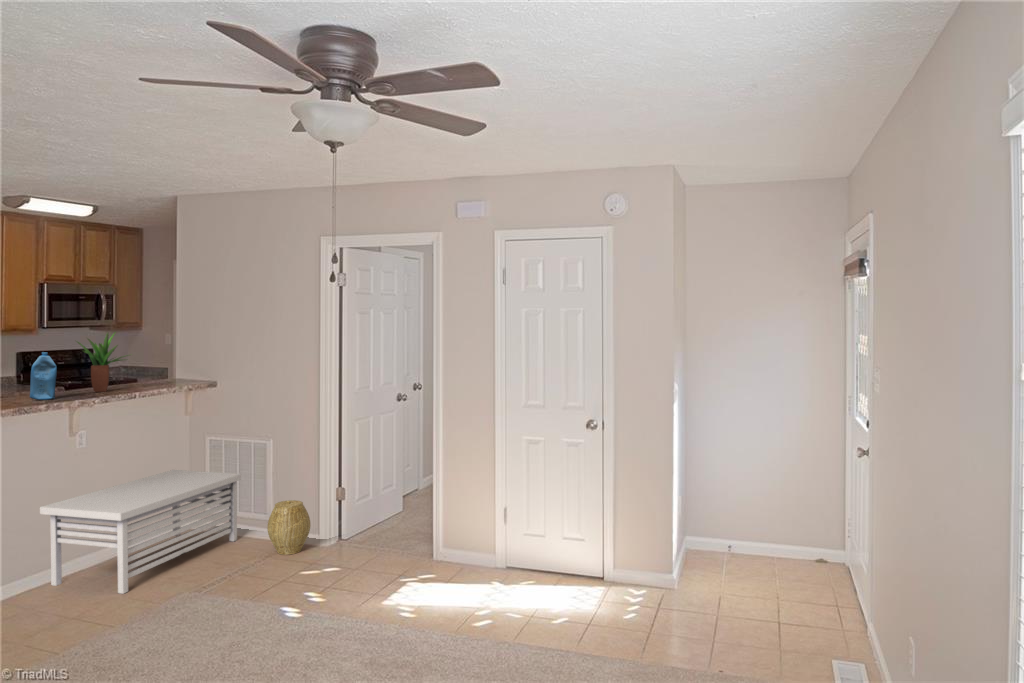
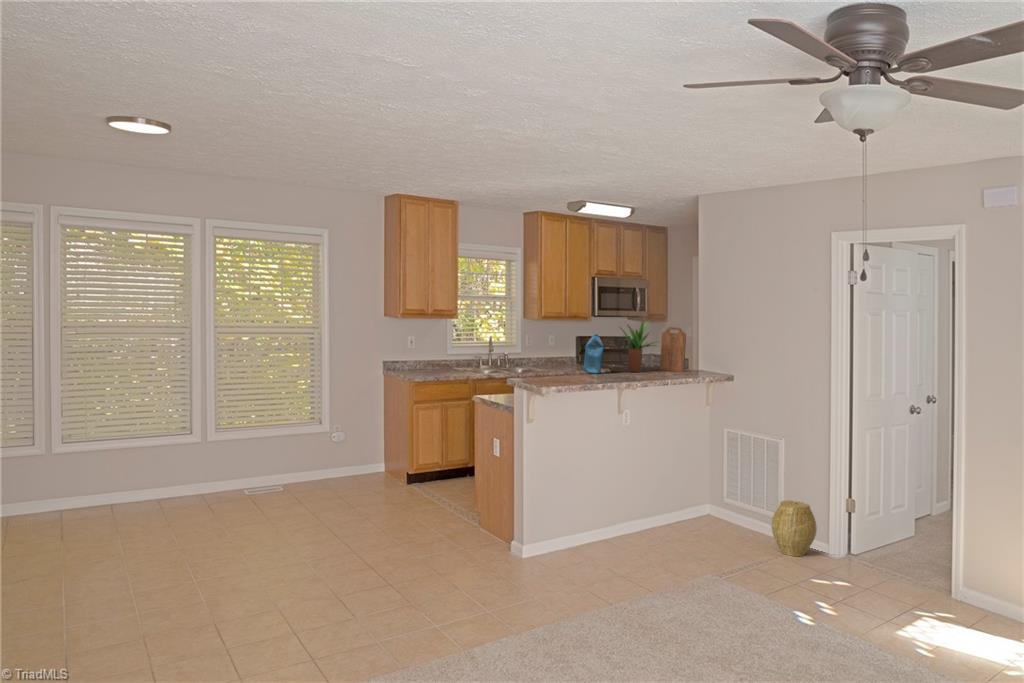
cutting board: none [133,338,162,385] -> present [660,327,686,372]
storage bench: present [40,470,241,594] -> none [584,452,750,551]

